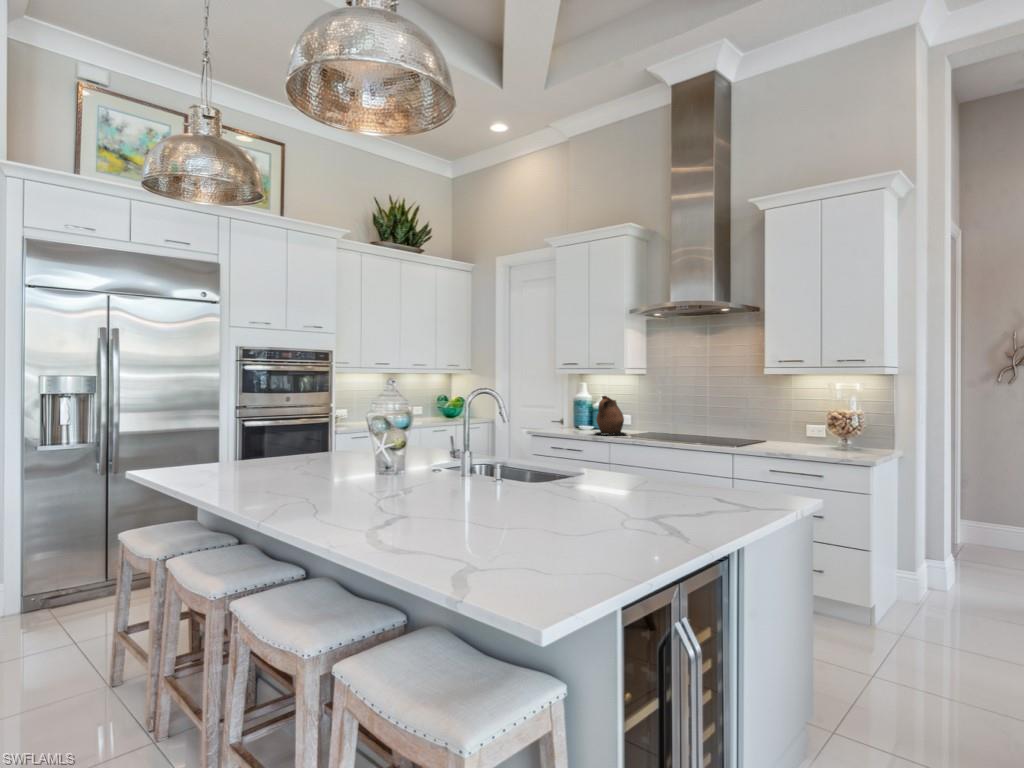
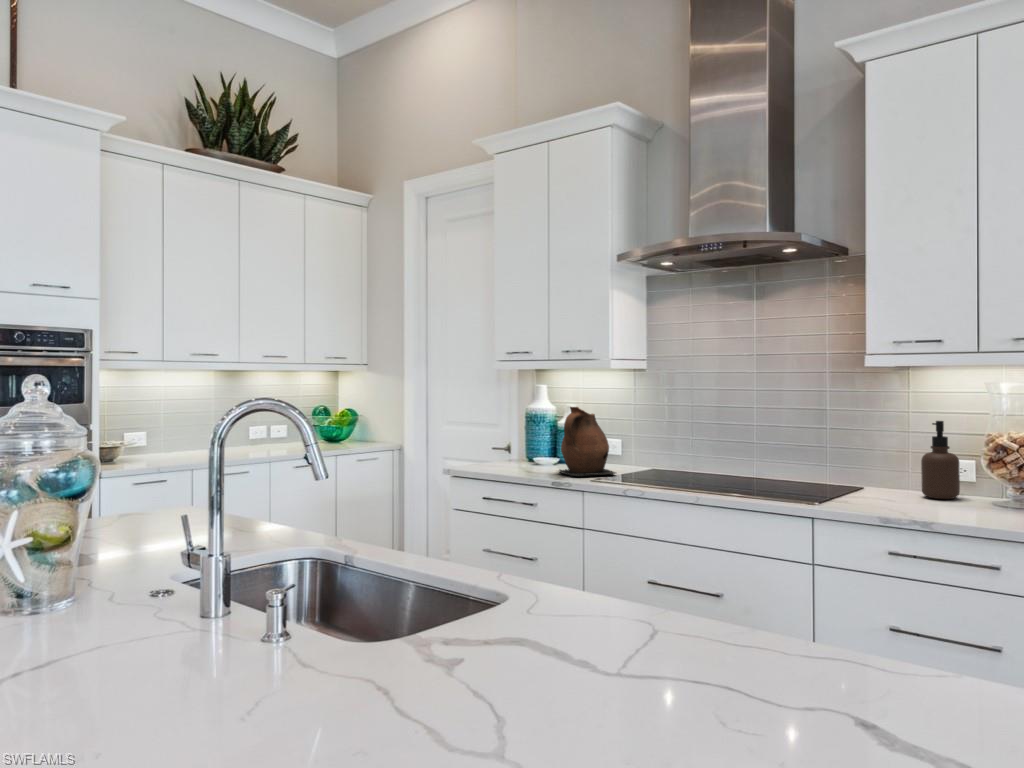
soap dispenser: none [795,404,814,446] -> present [921,421,960,499]

